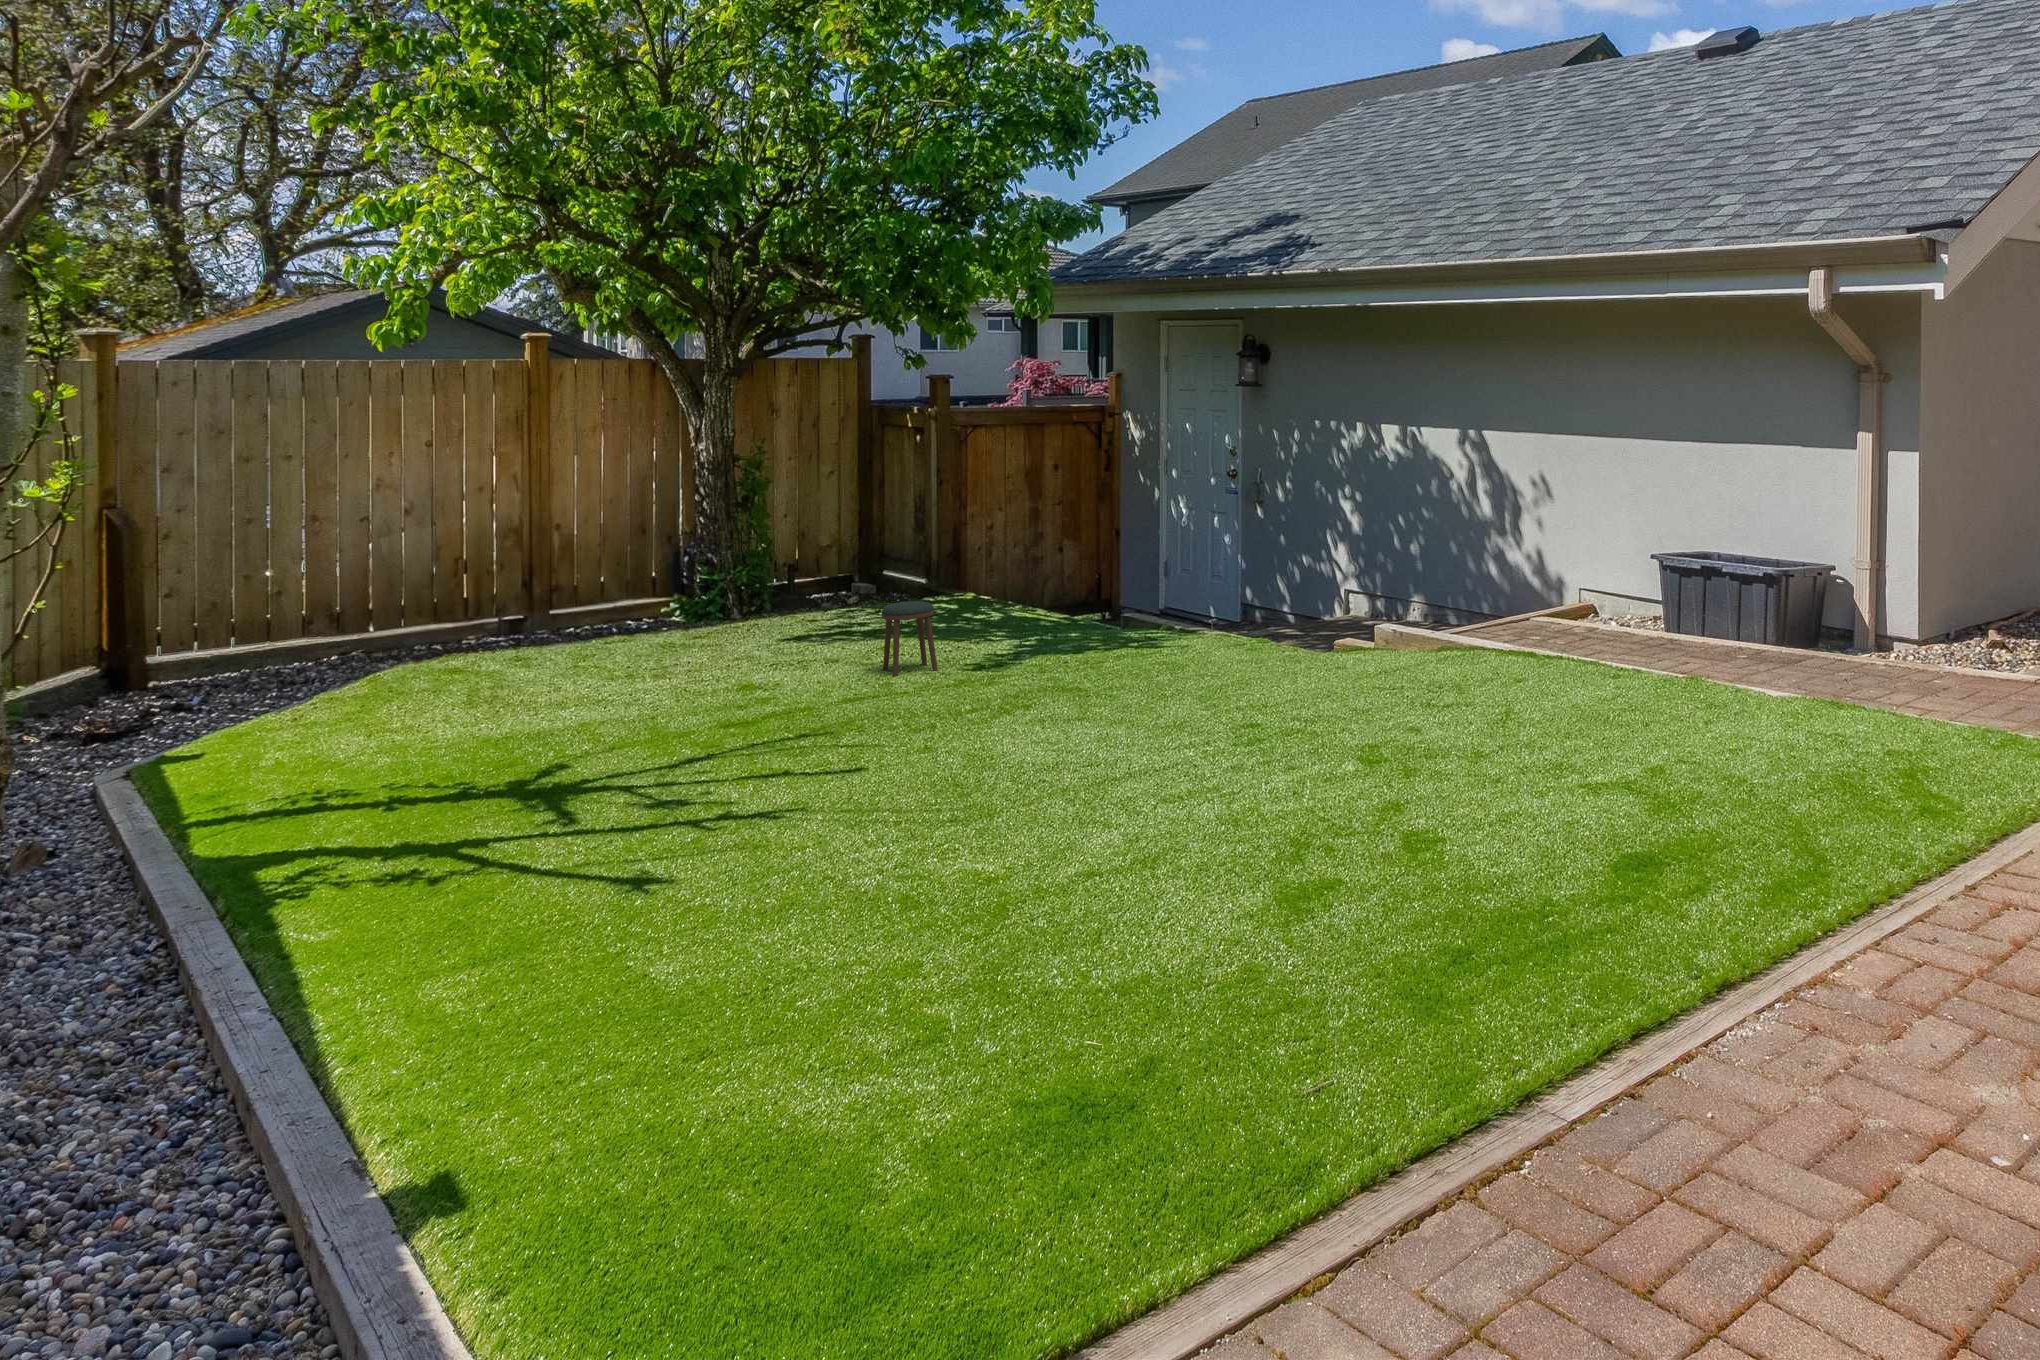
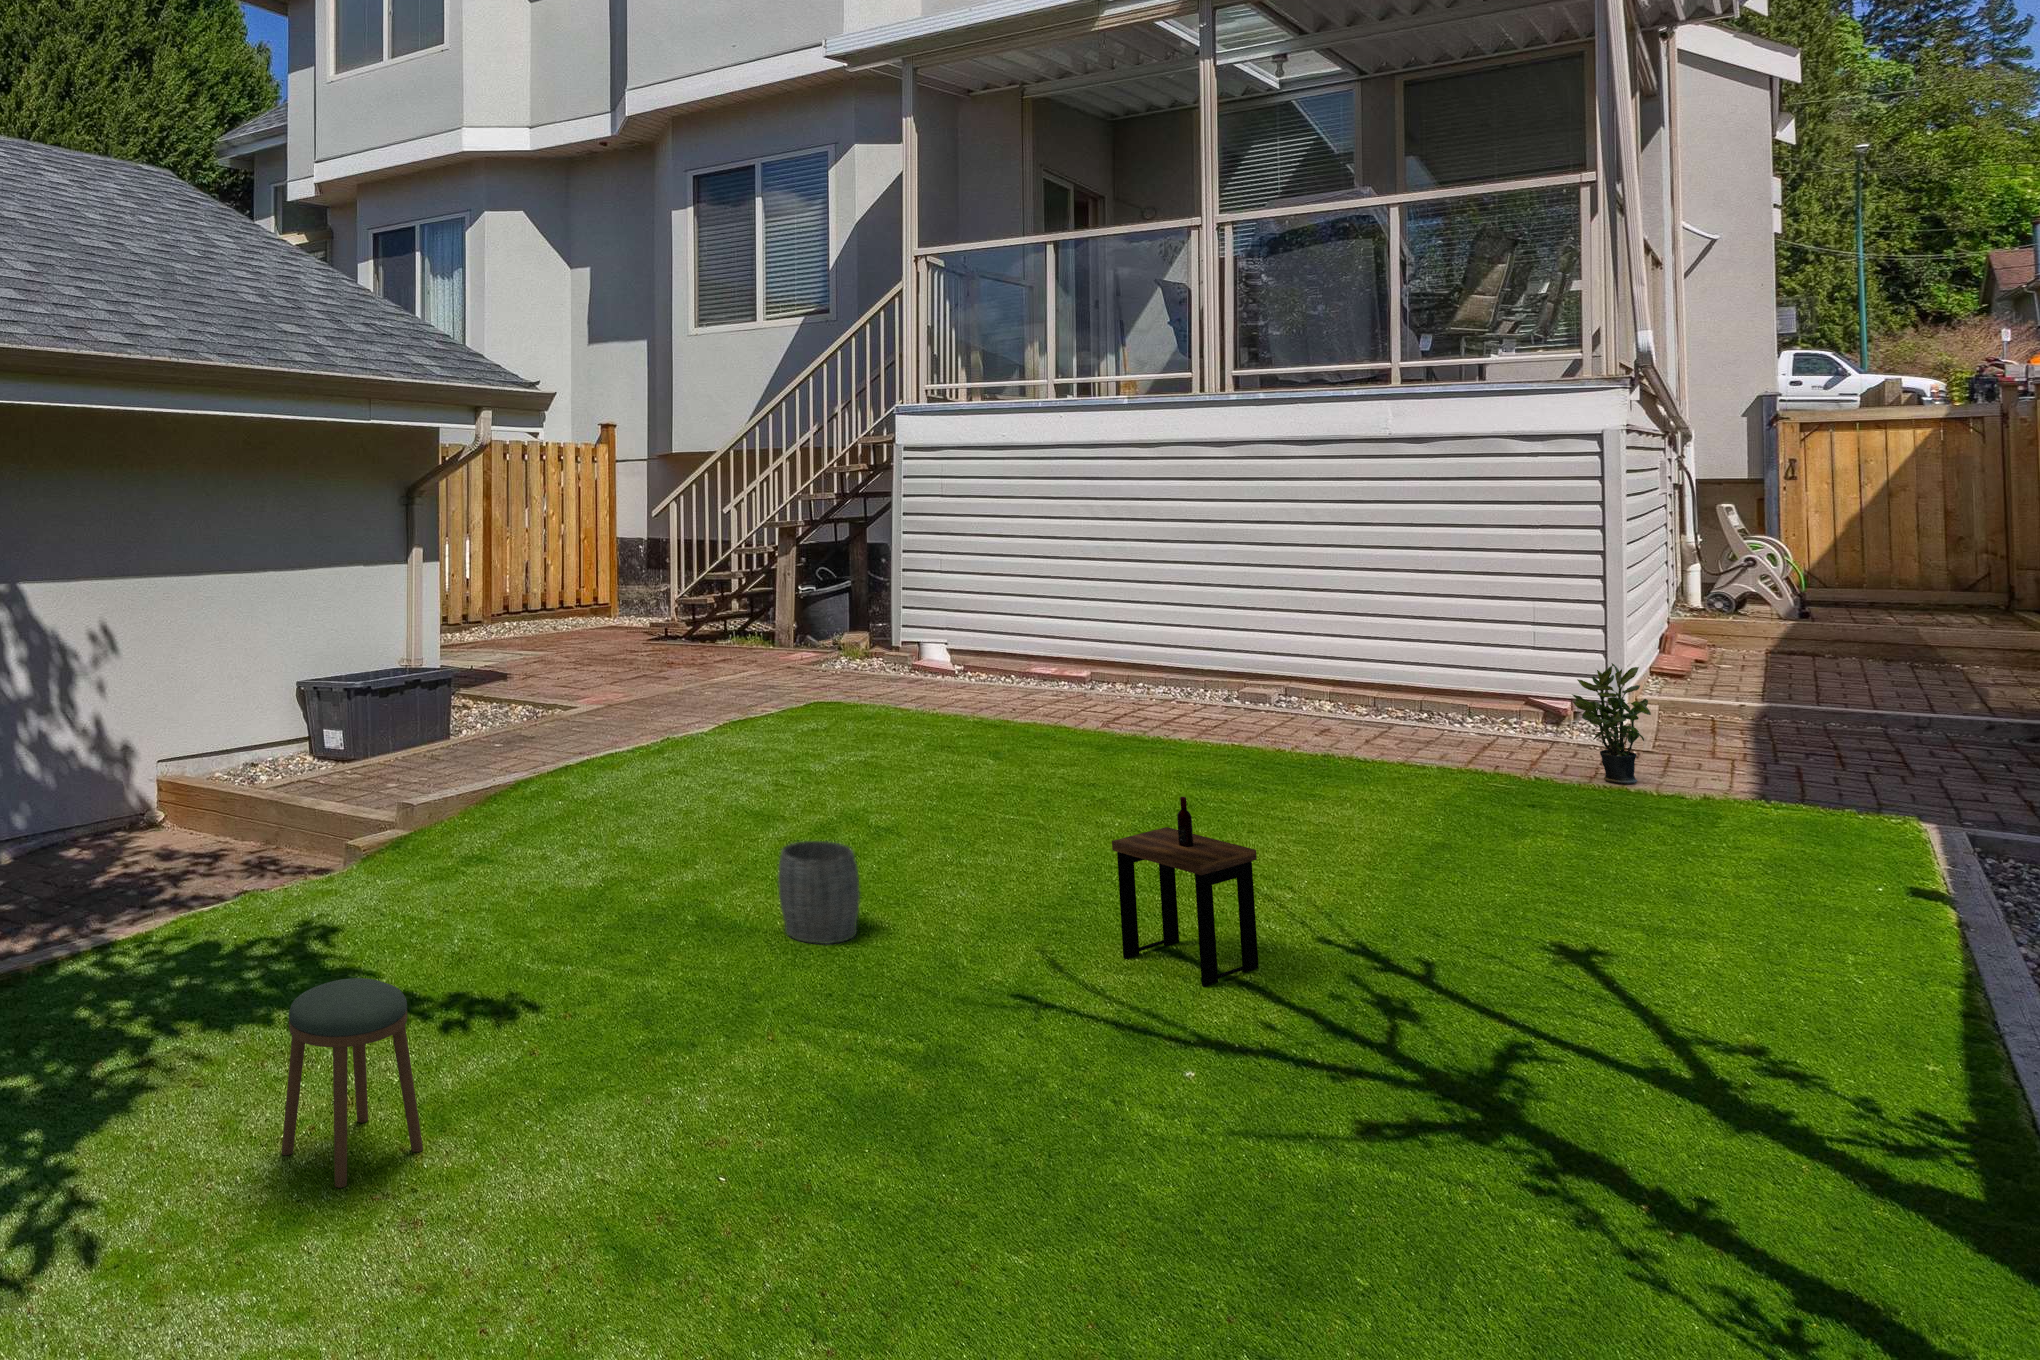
side table: none [772,664,860,806] -> present [1112,797,1259,987]
woven basket: none [1000,667,1059,738] -> present [778,841,860,944]
potted plant: none [826,935,966,1222] -> present [1573,663,1651,784]

